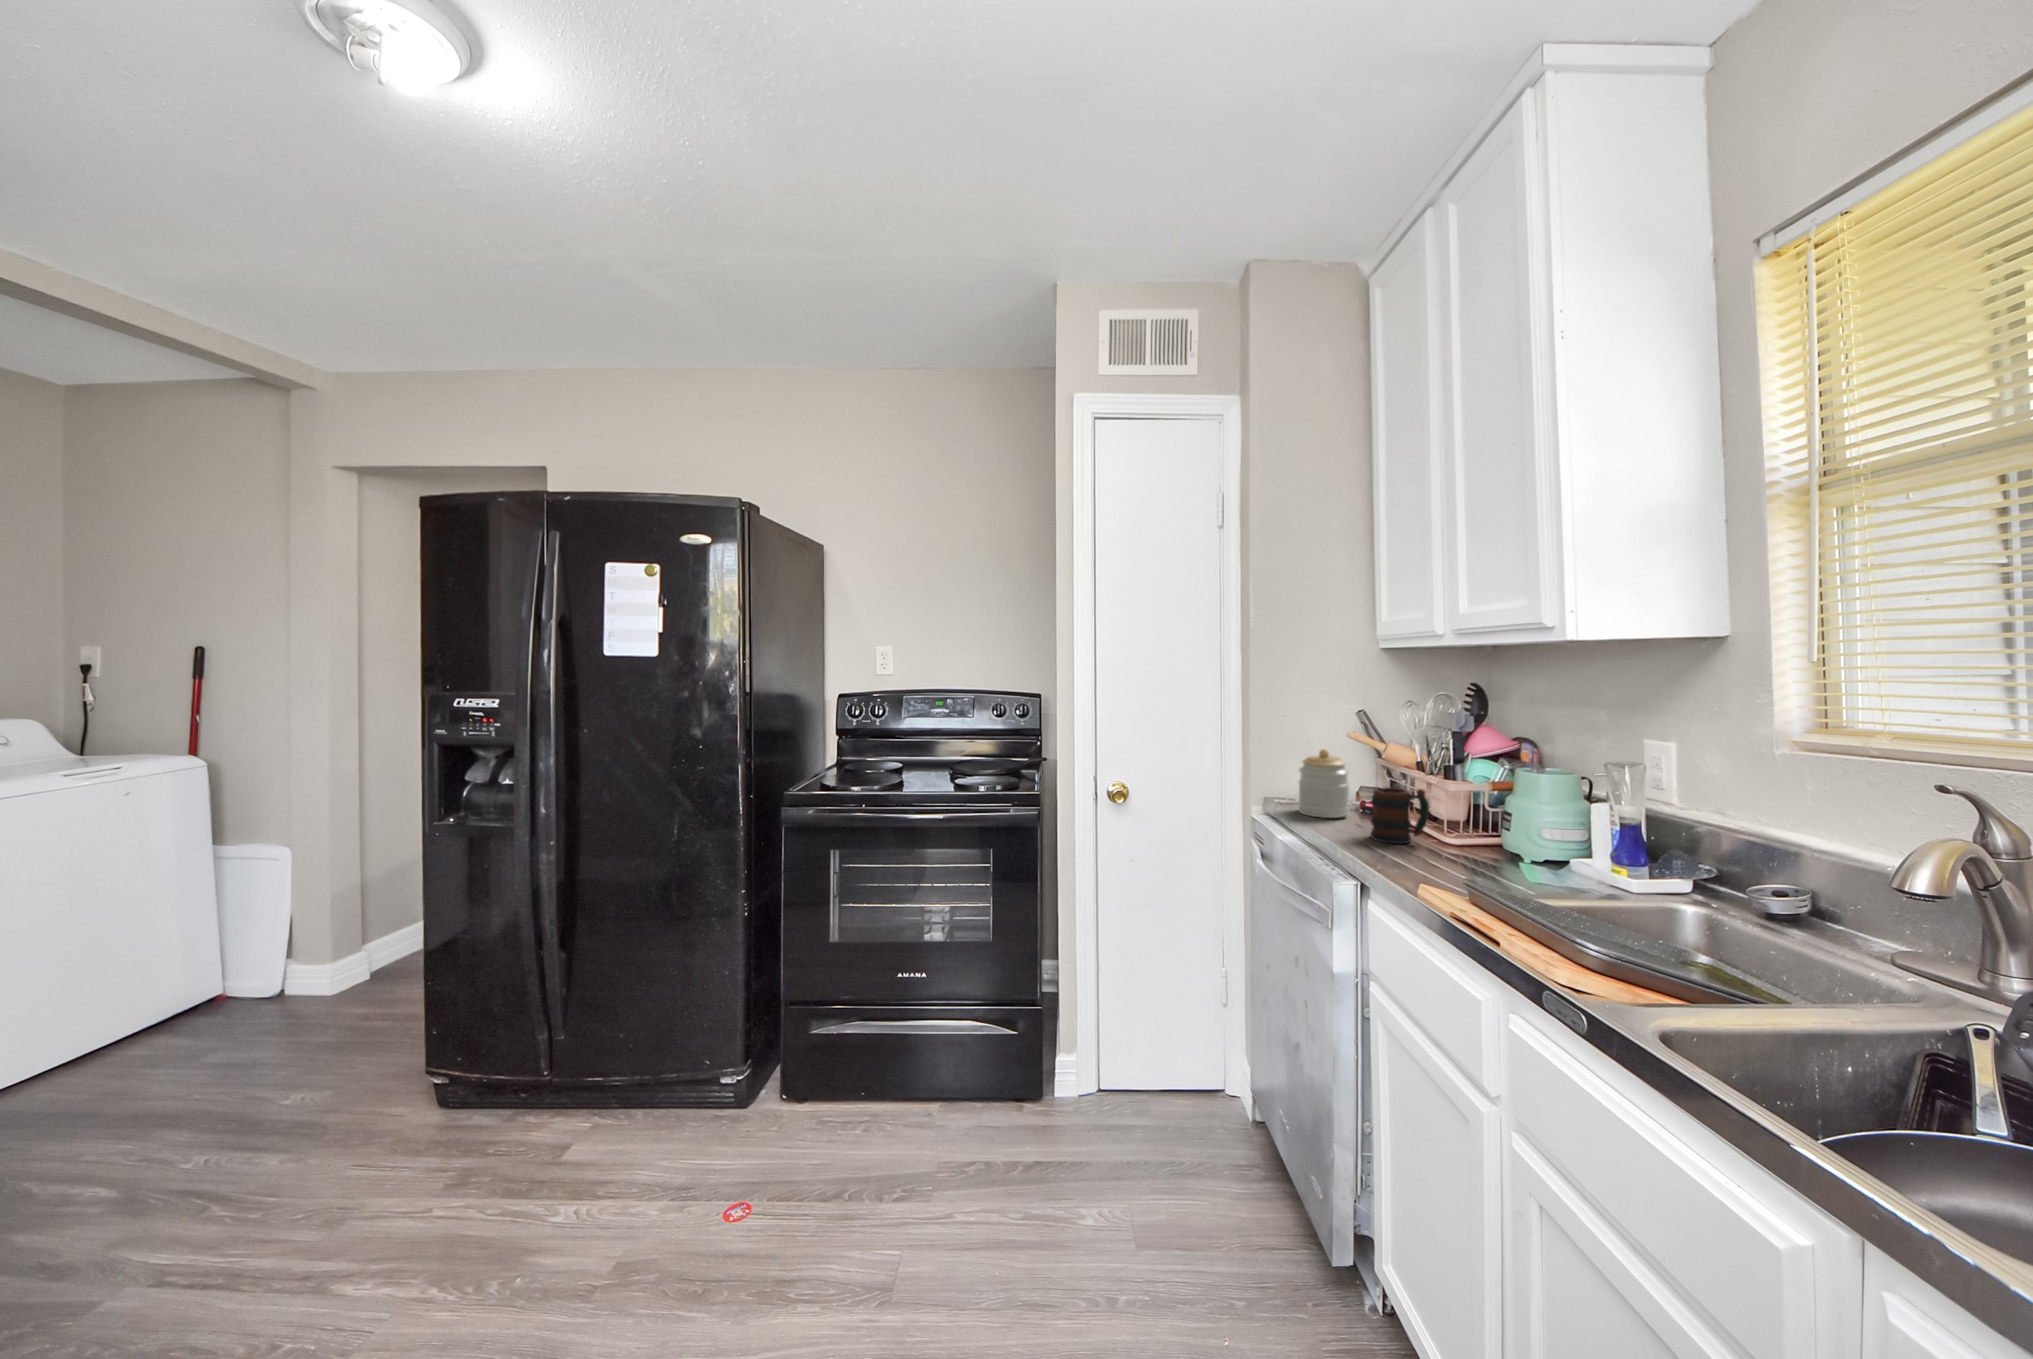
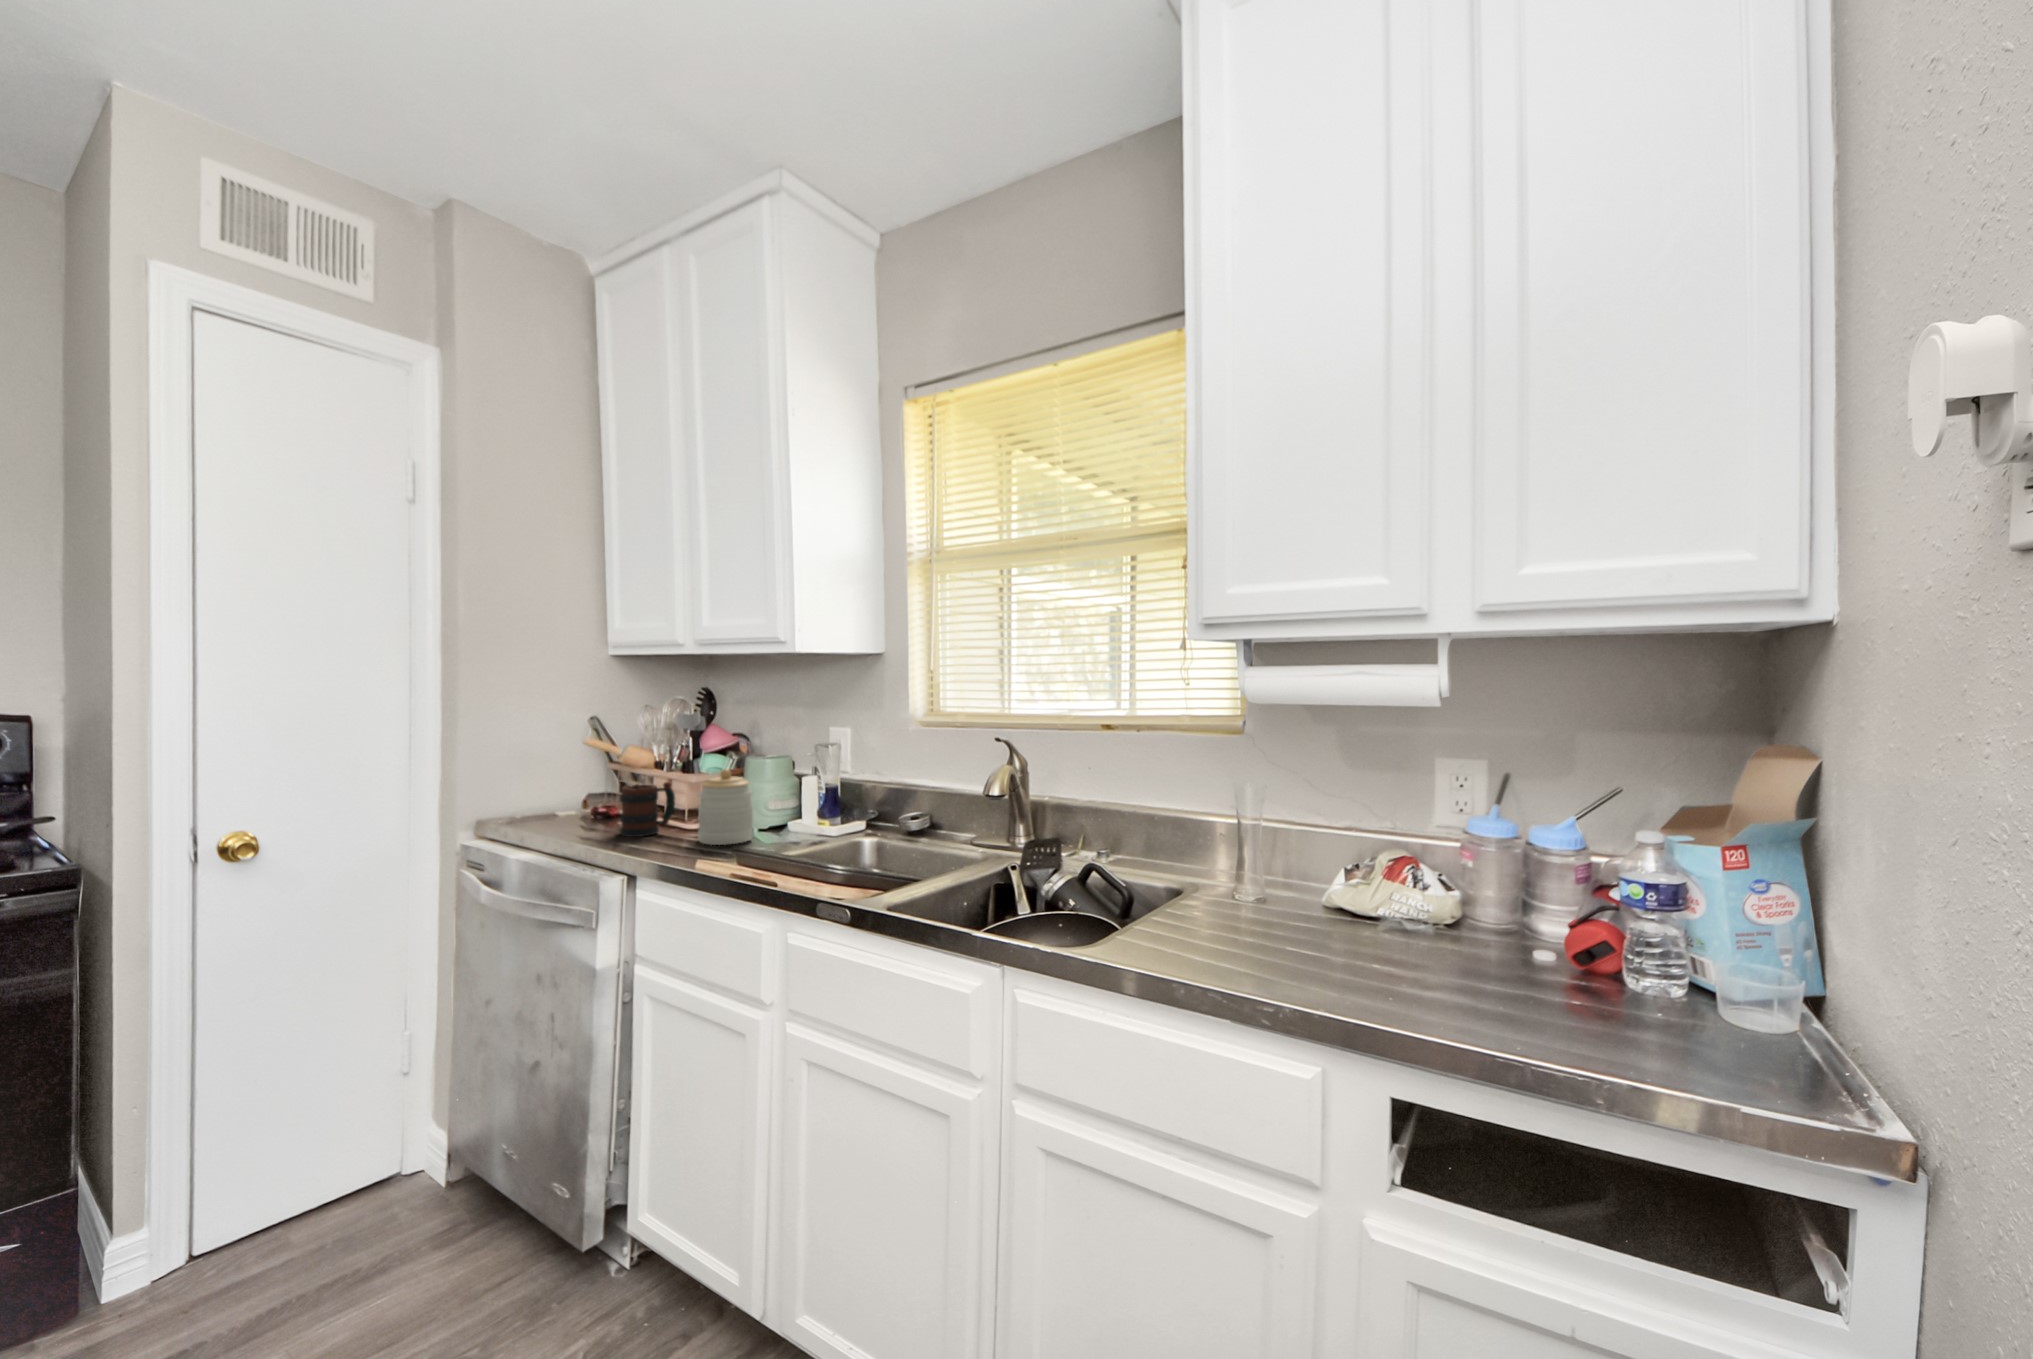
jar: present [1299,749,1349,818] -> present [698,769,753,845]

